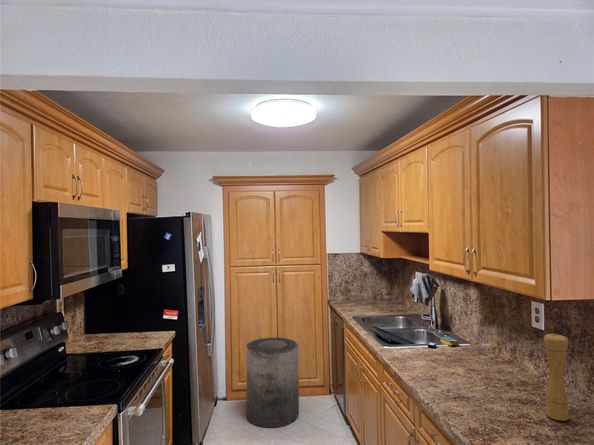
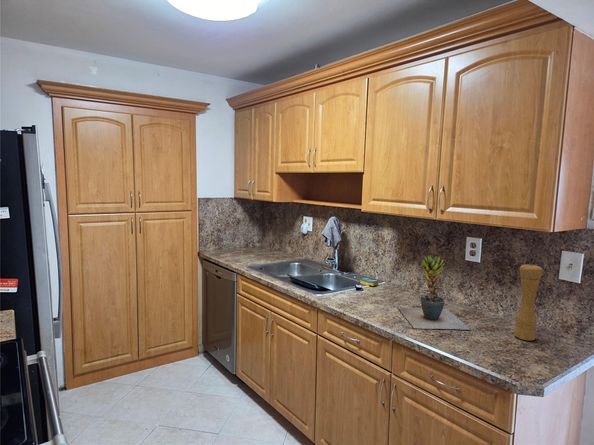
potted plant: none [438,316,504,399] -> present [398,256,470,330]
trash can: present [246,337,299,428] -> none [103,300,174,411]

